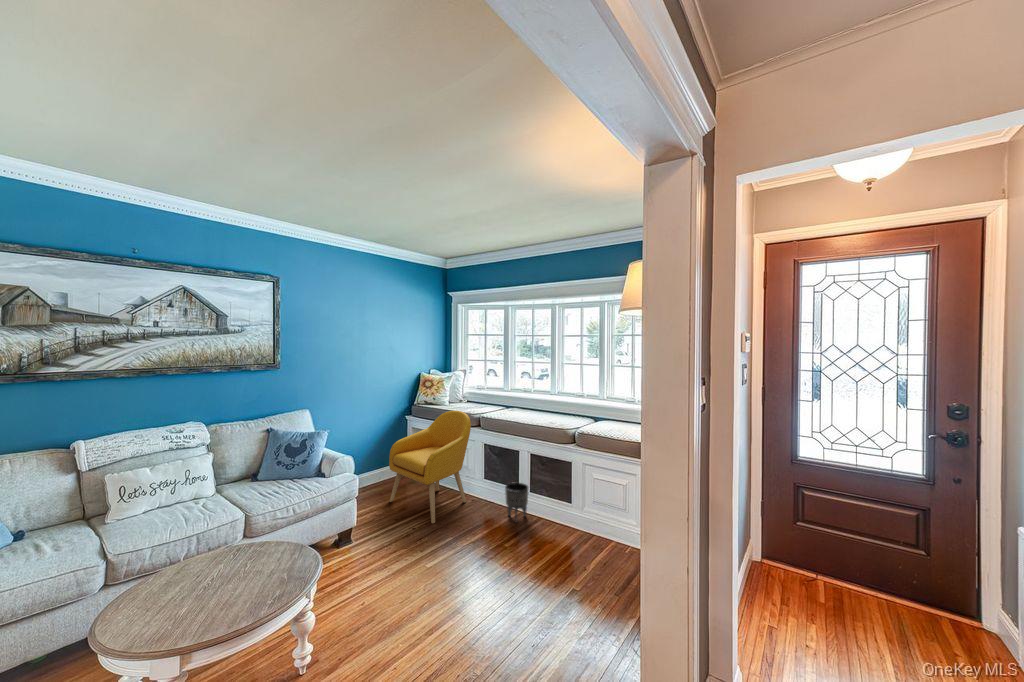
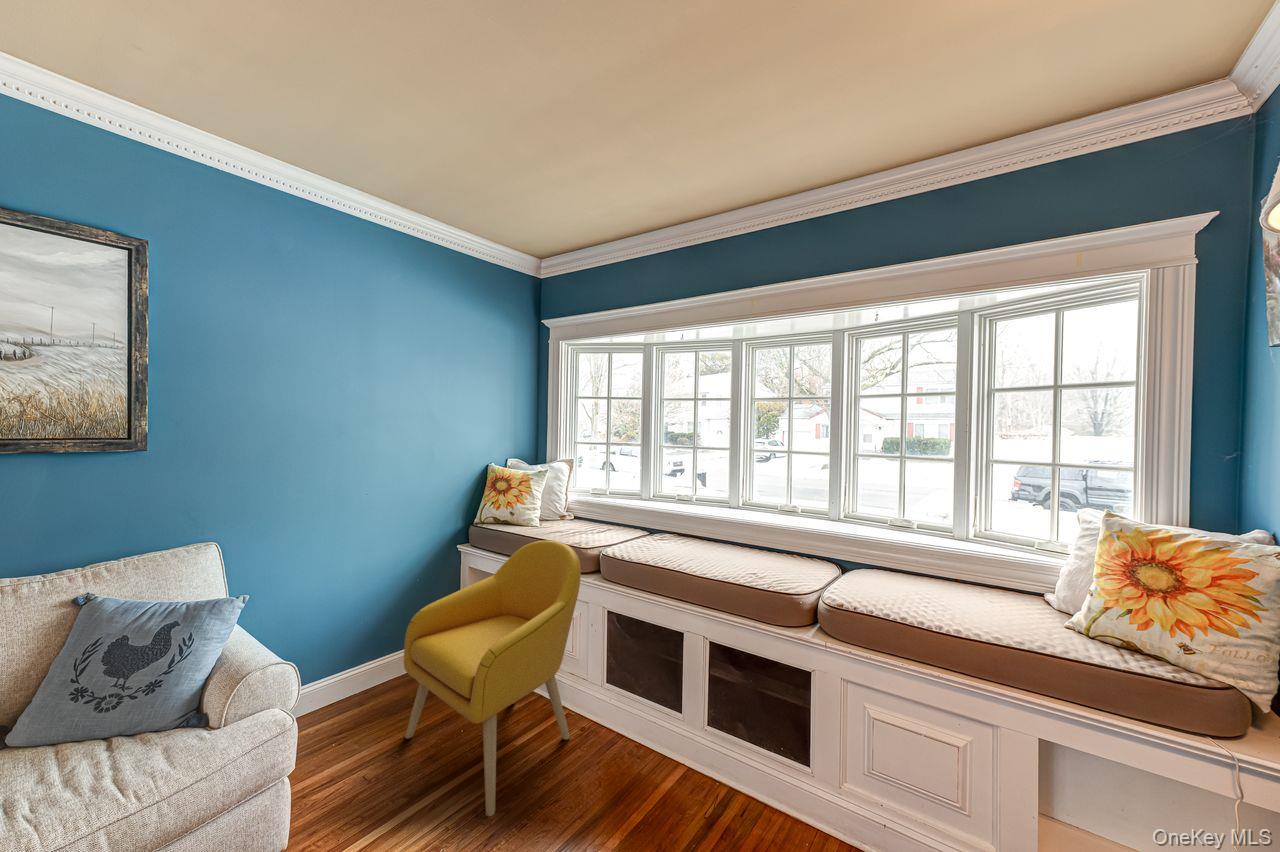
planter: present [505,483,528,522] -> none [658,707,711,812]

